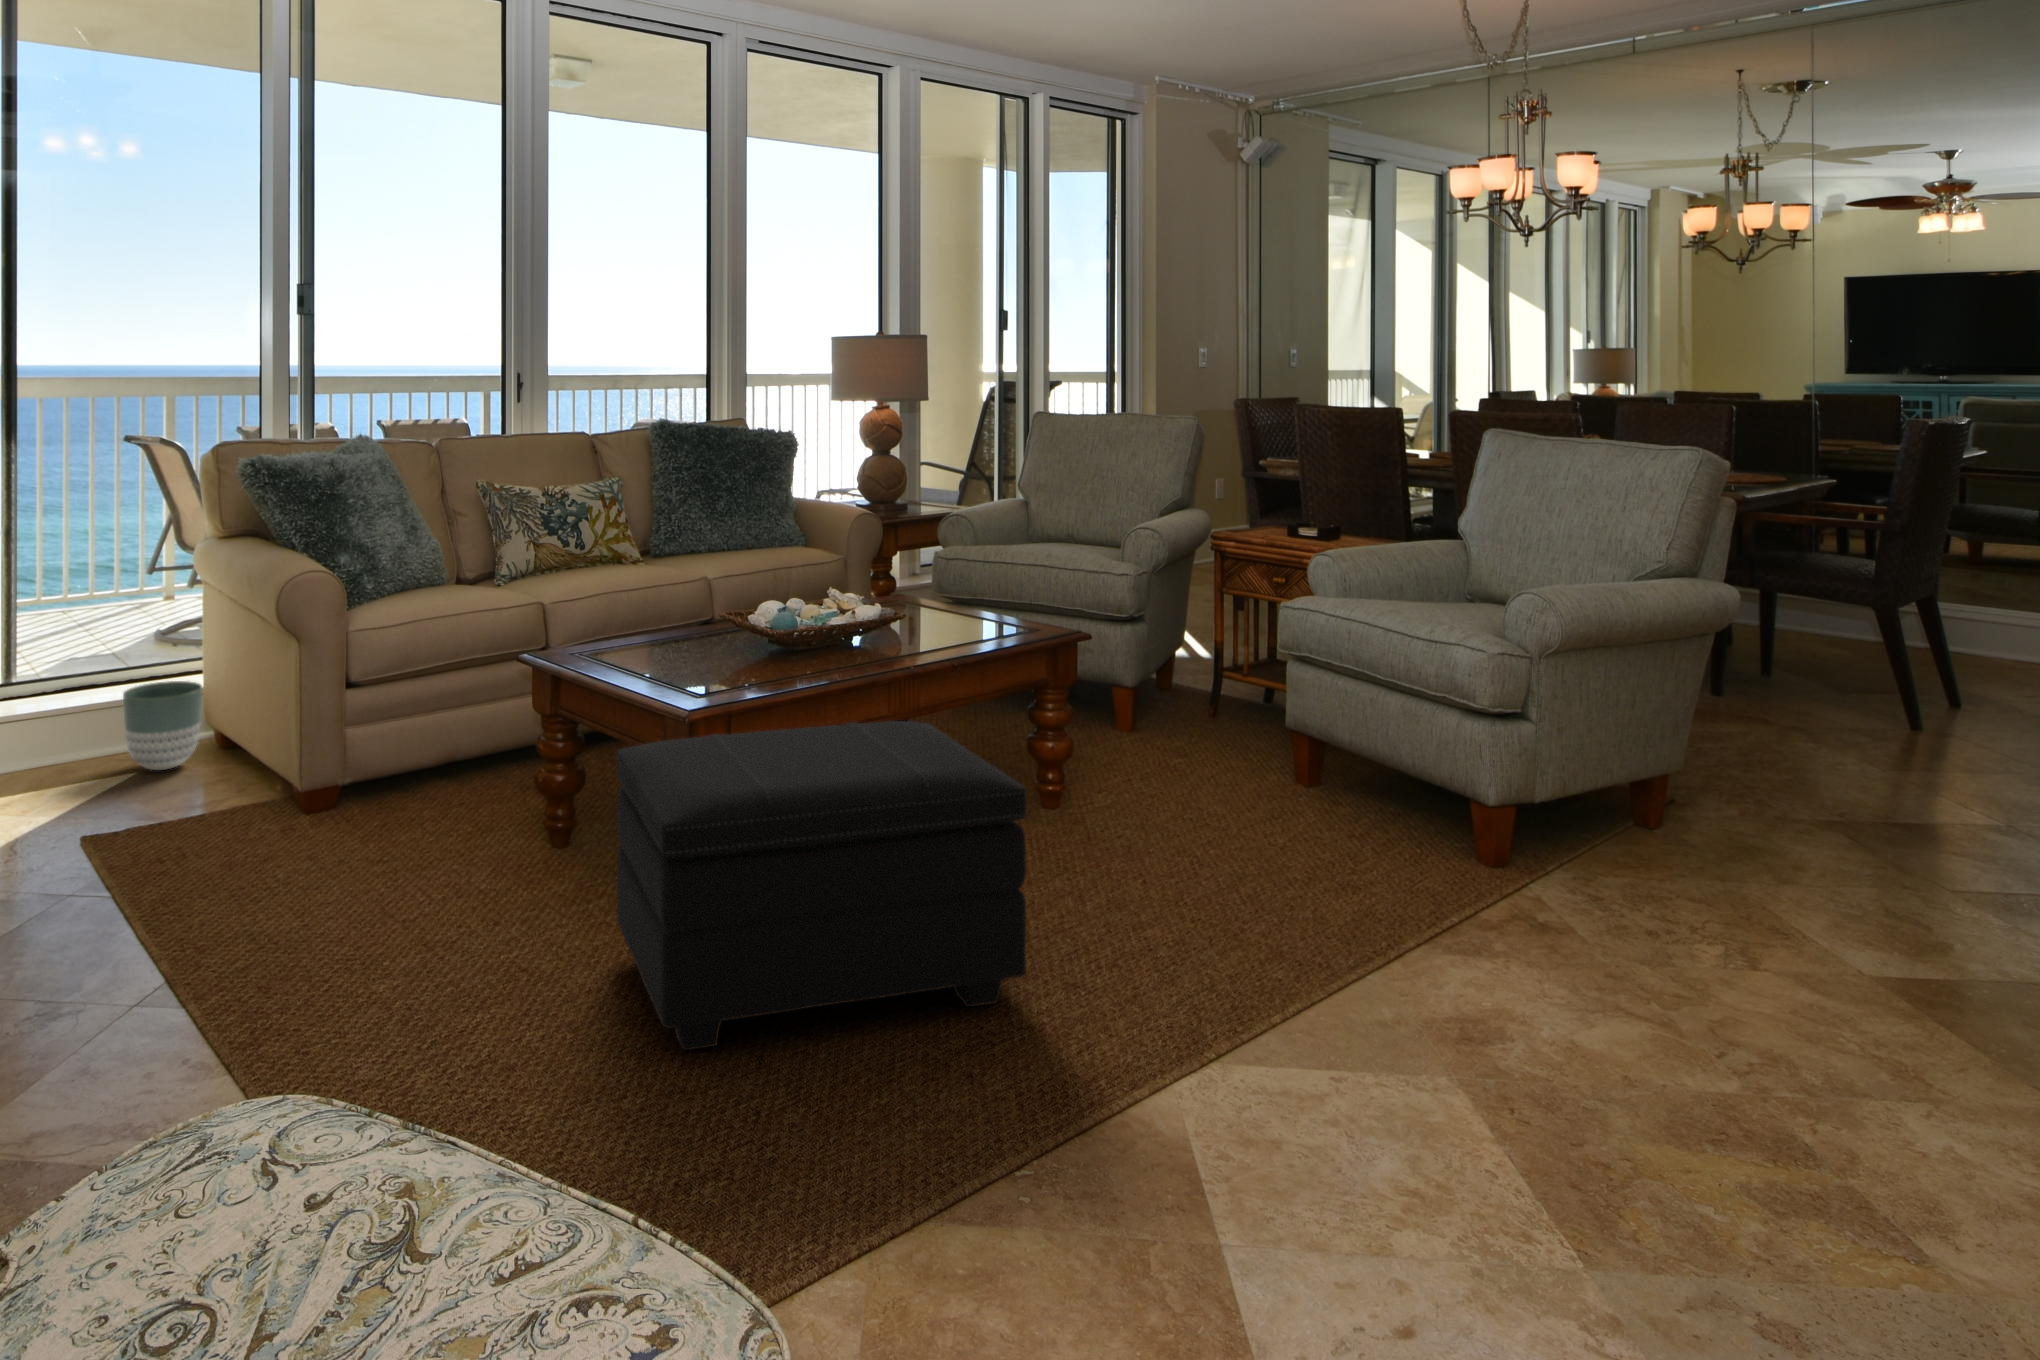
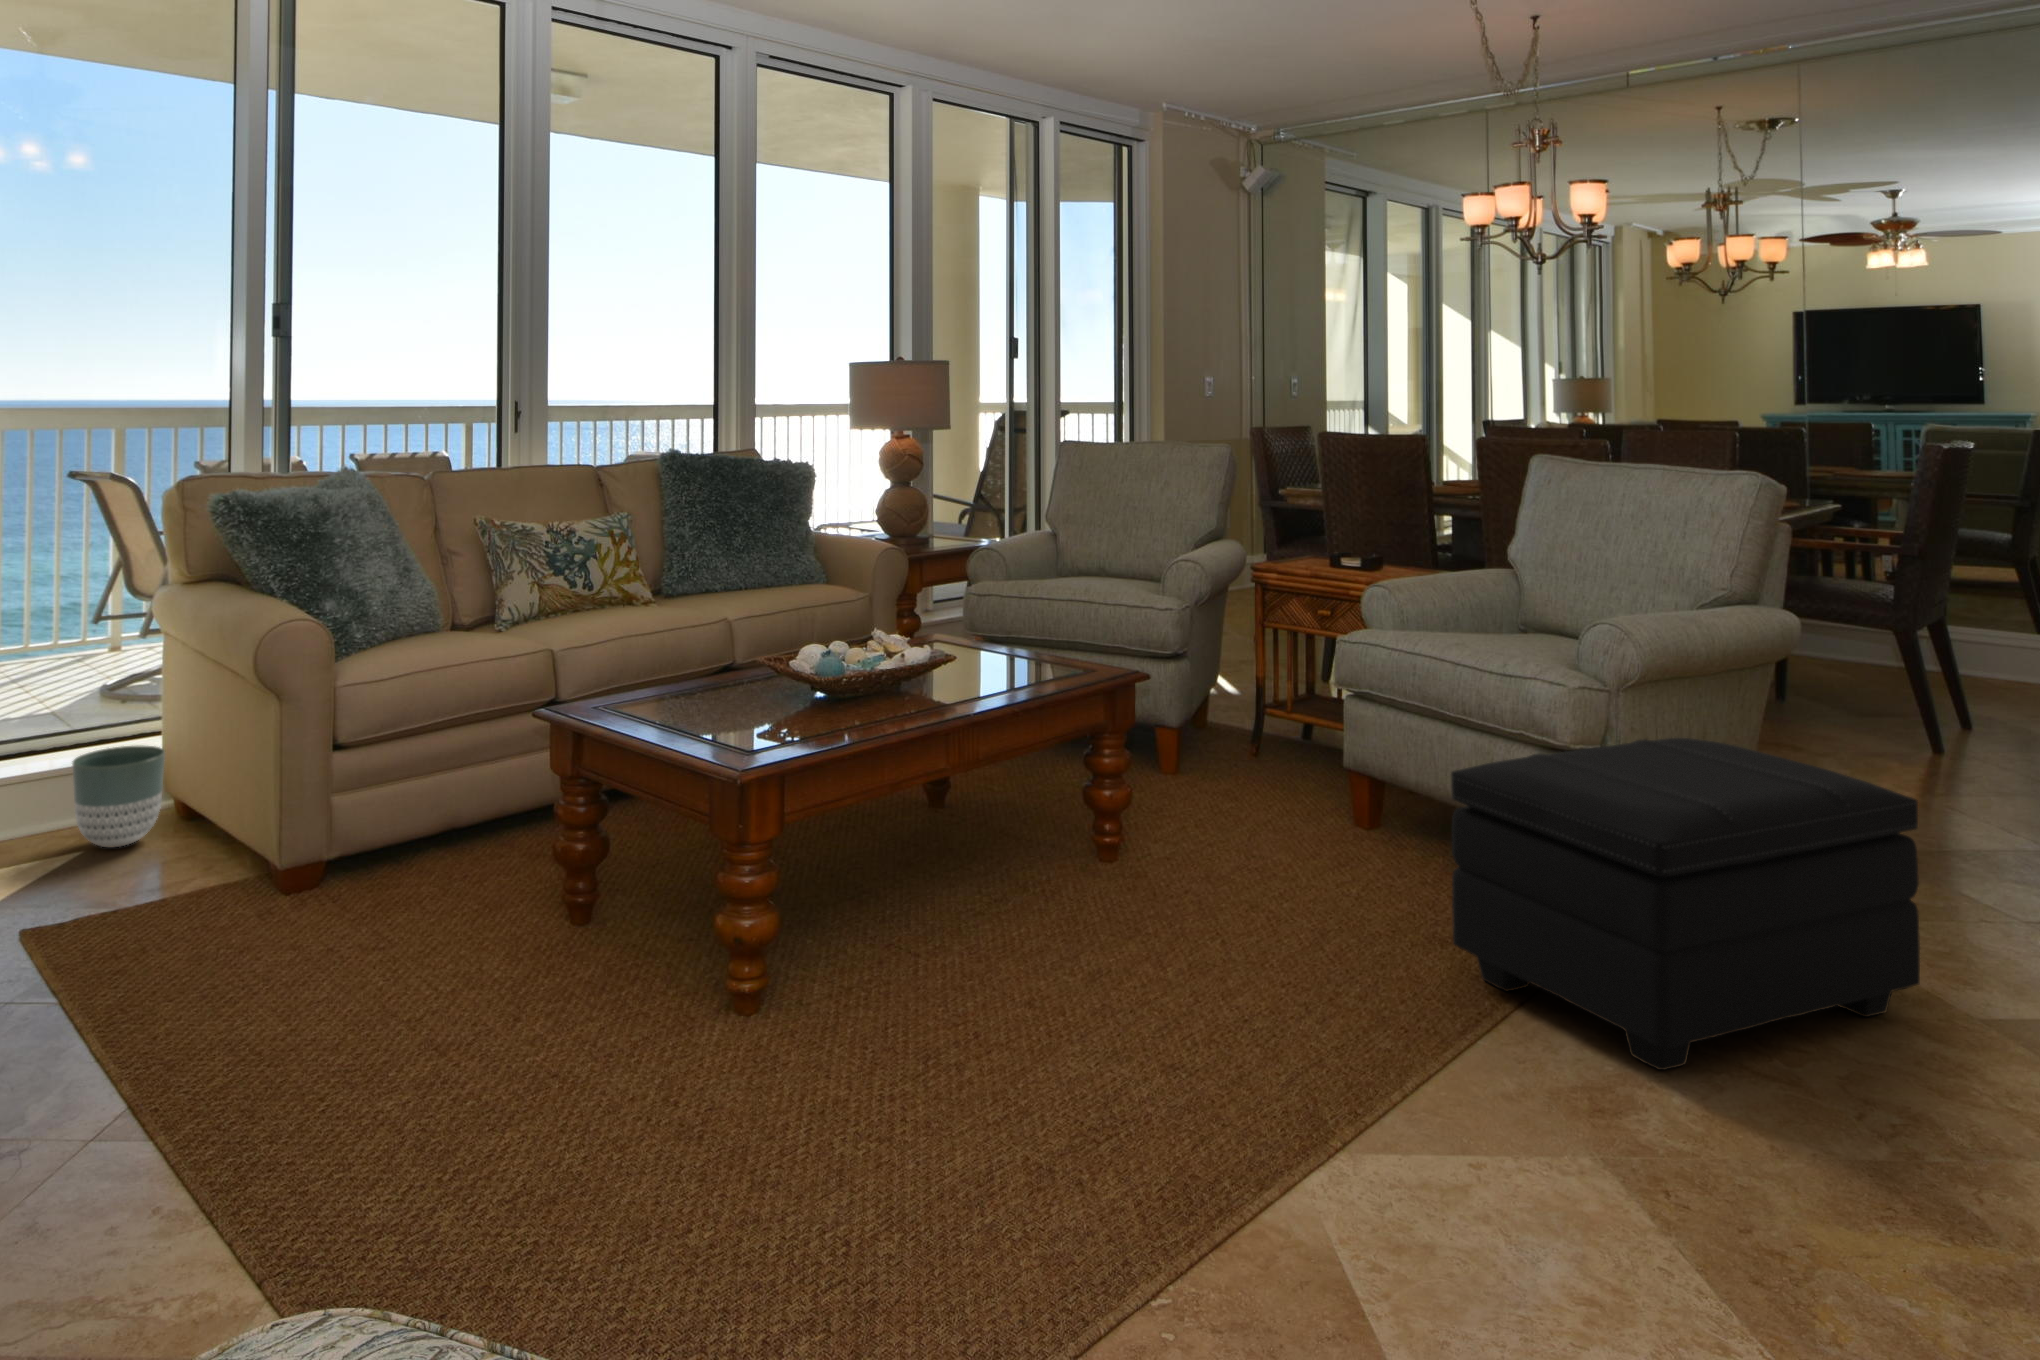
footstool: present [617,721,1026,1050] -> present [1451,738,1920,1070]

